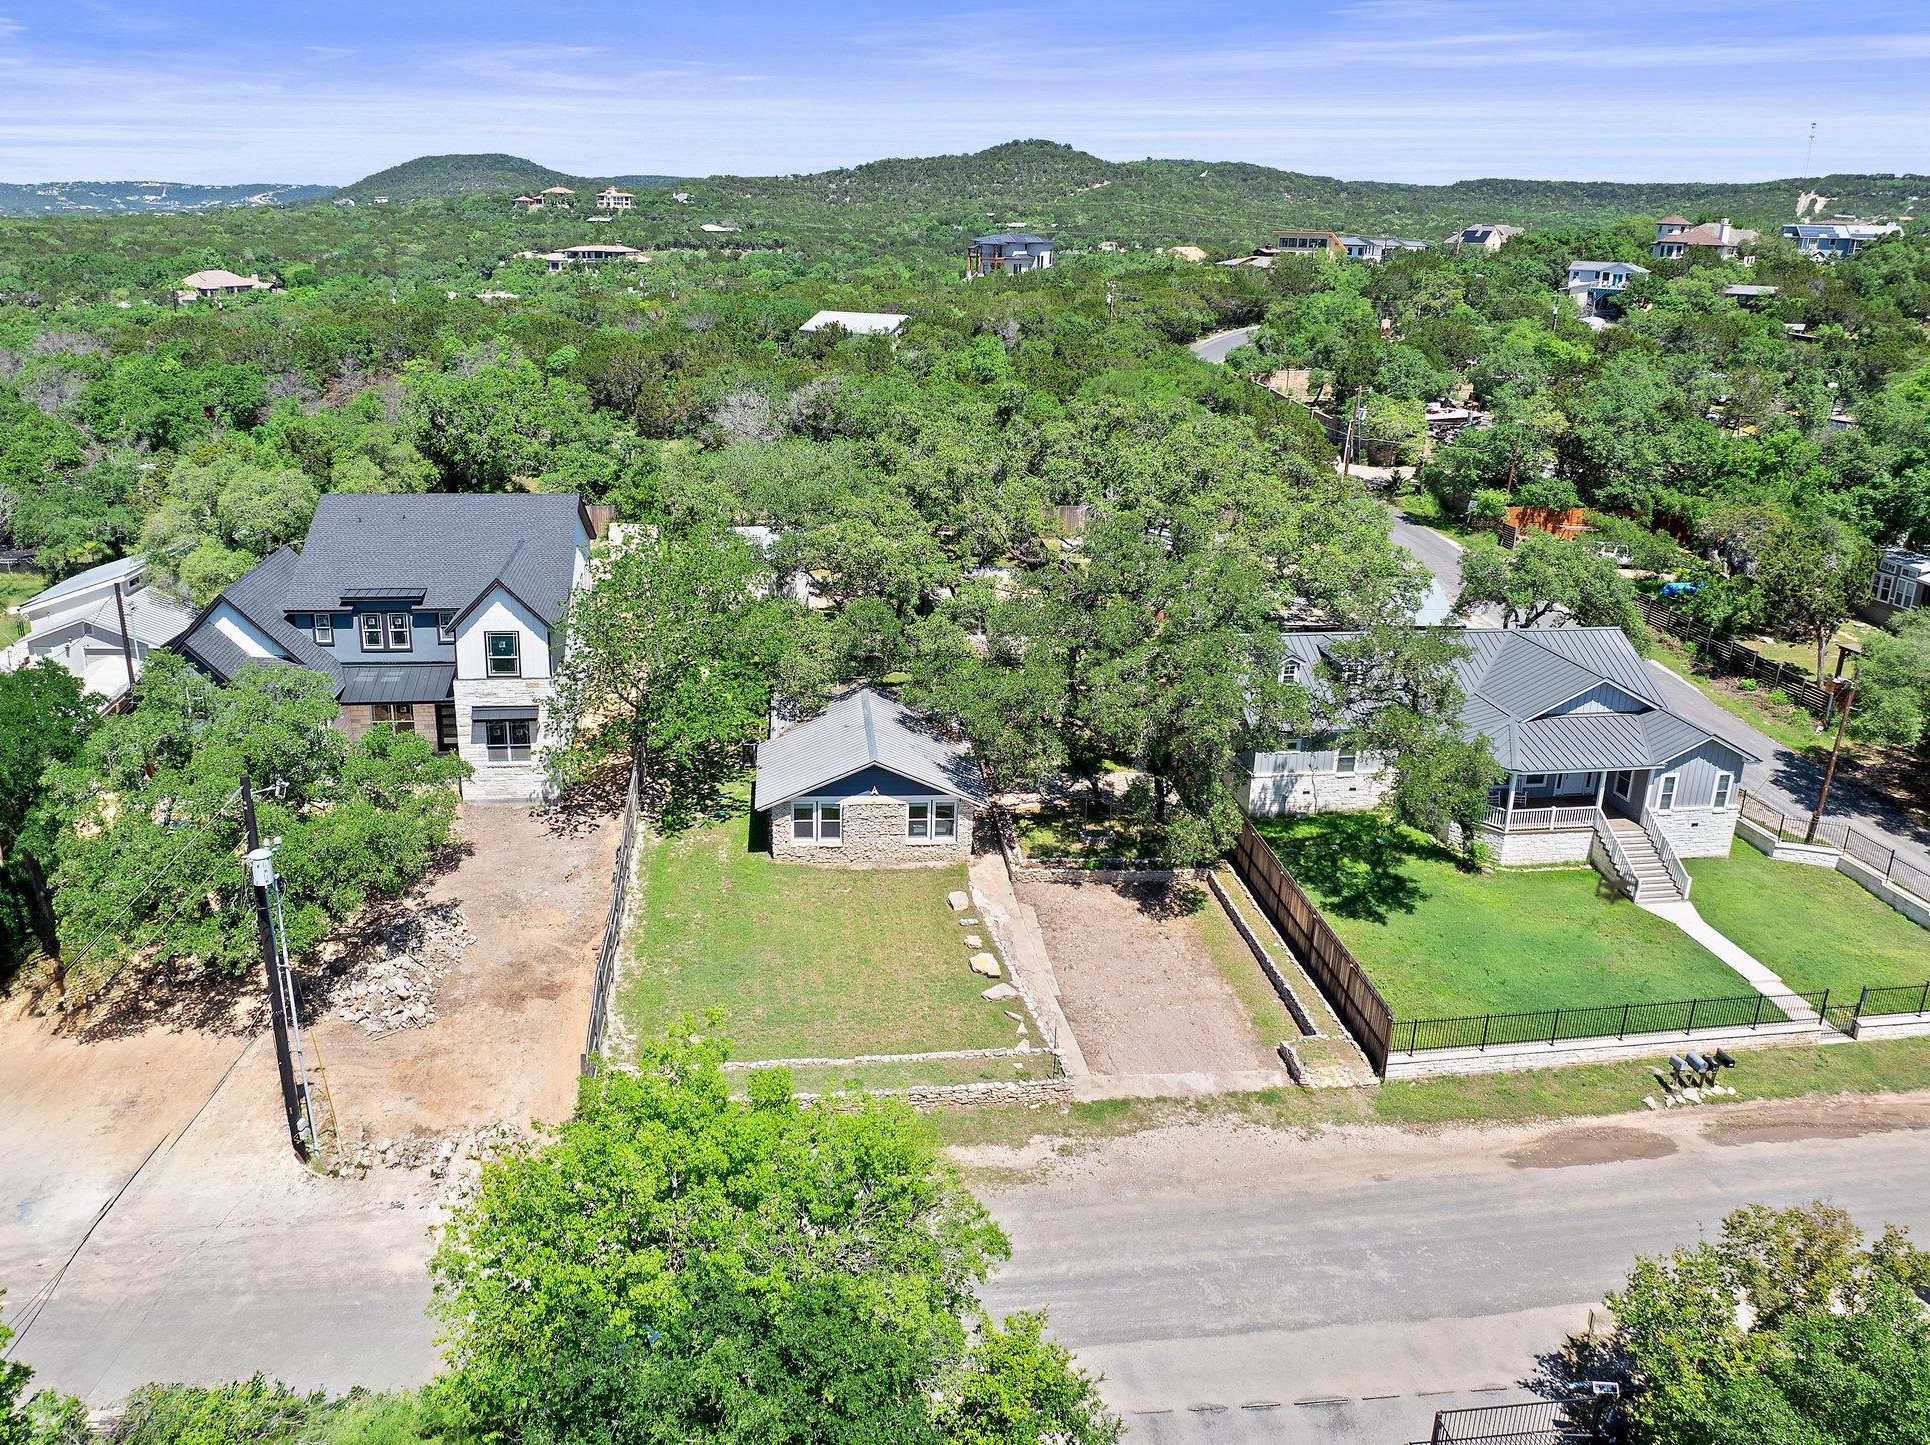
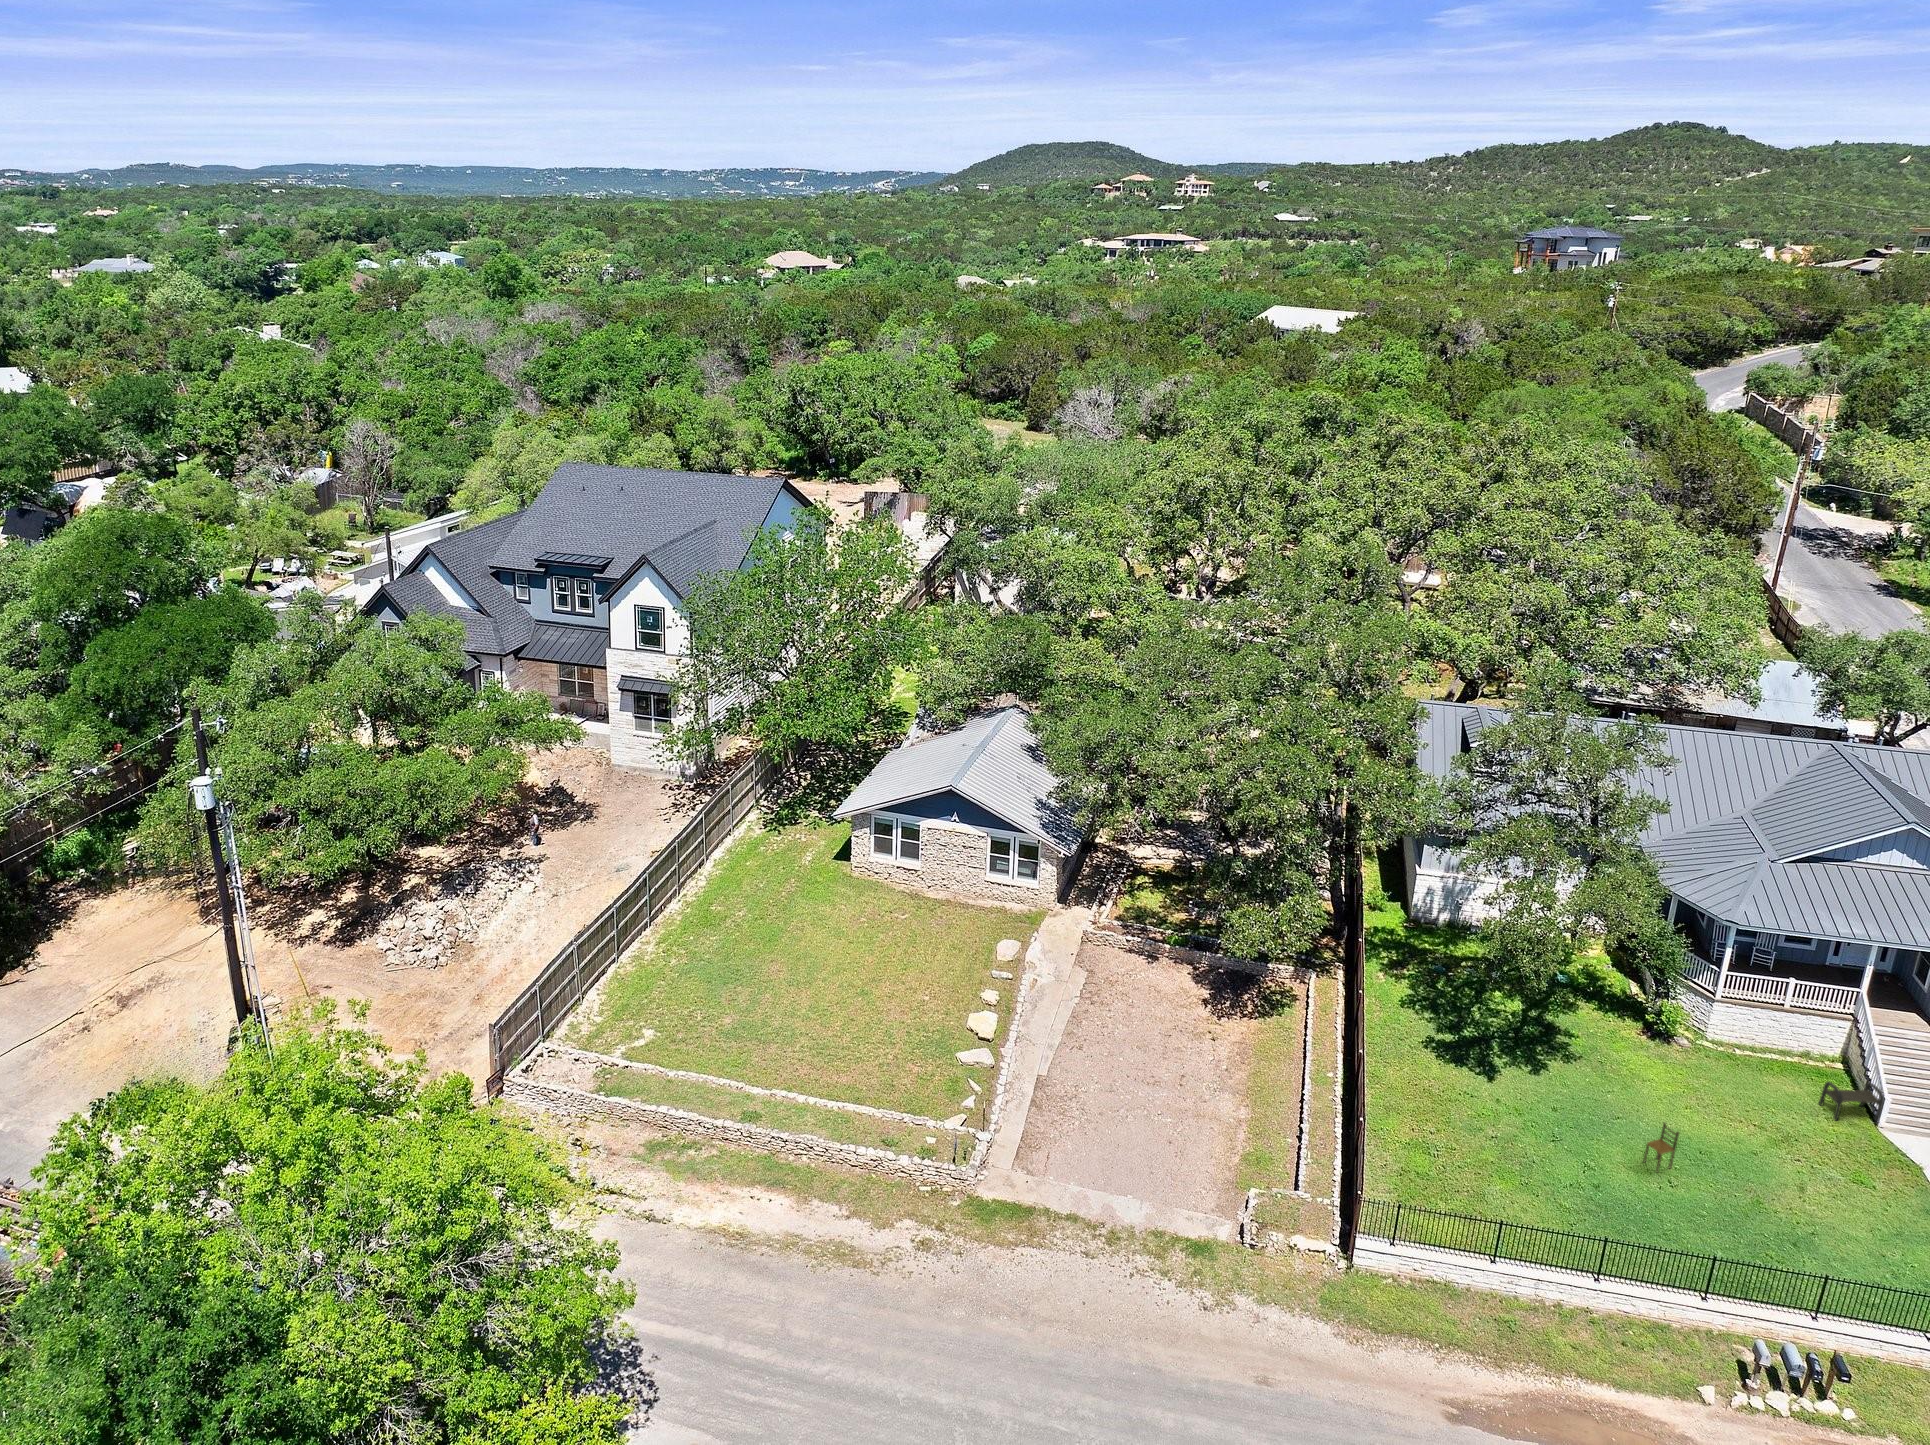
chair: none [1517,923,1542,963] -> present [1643,1123,1679,1172]

